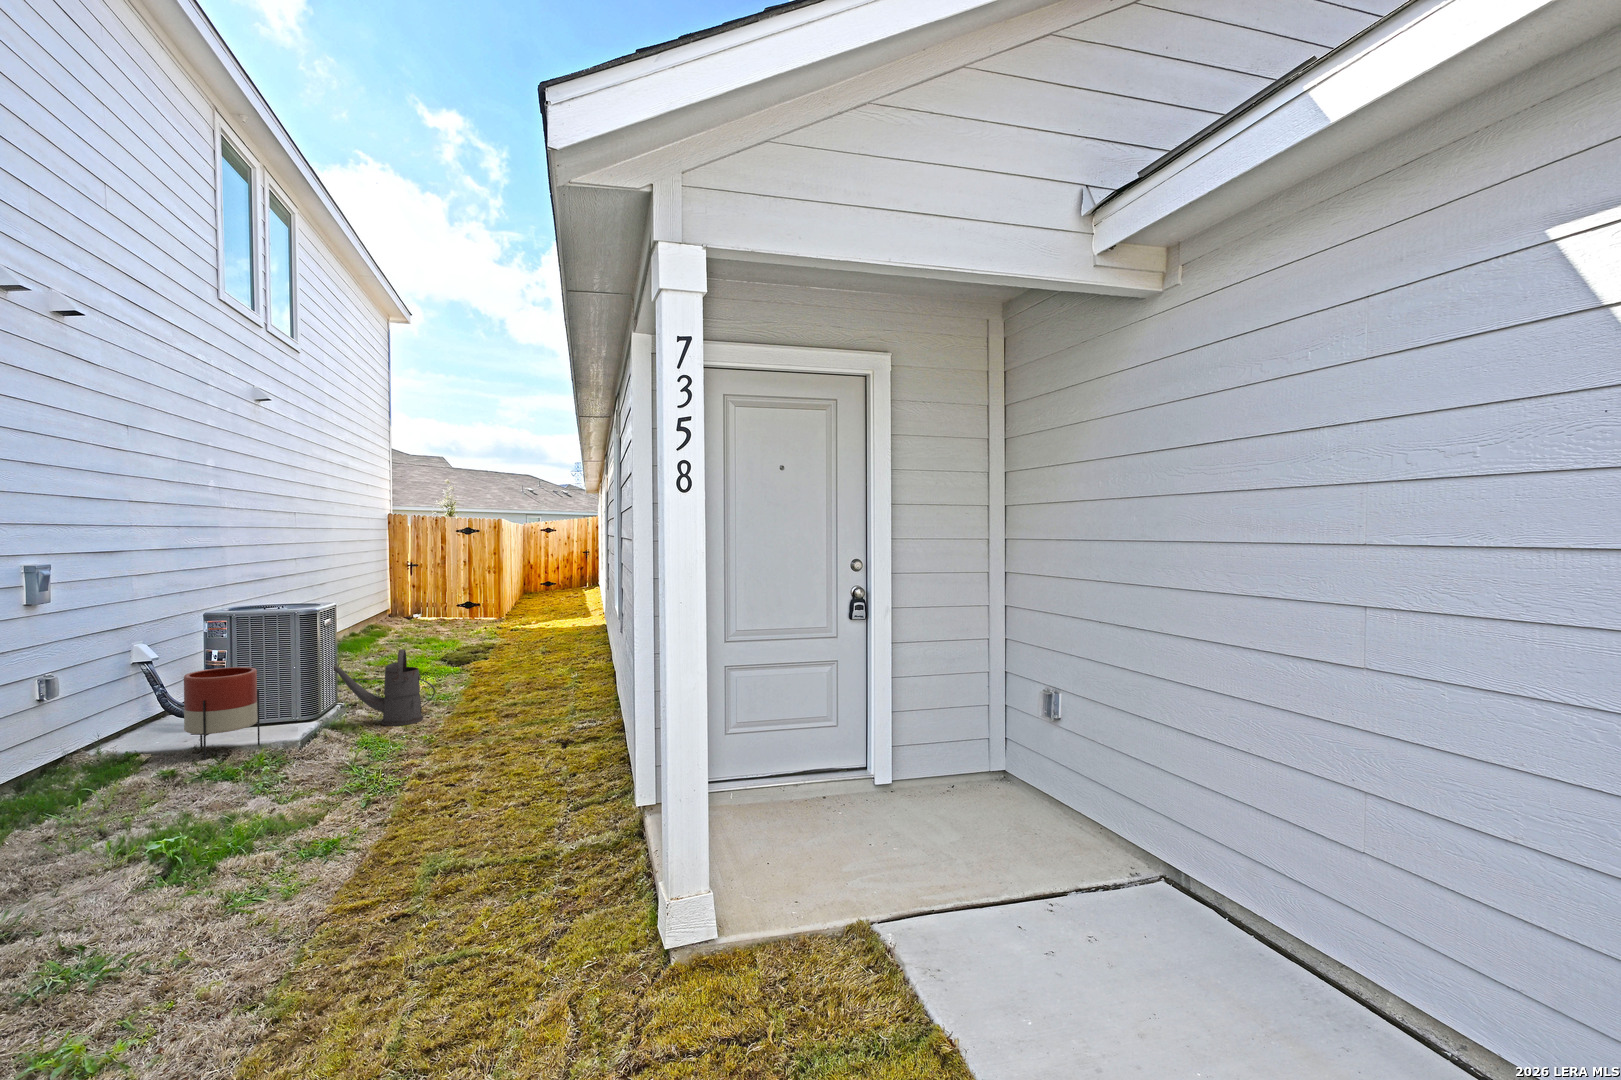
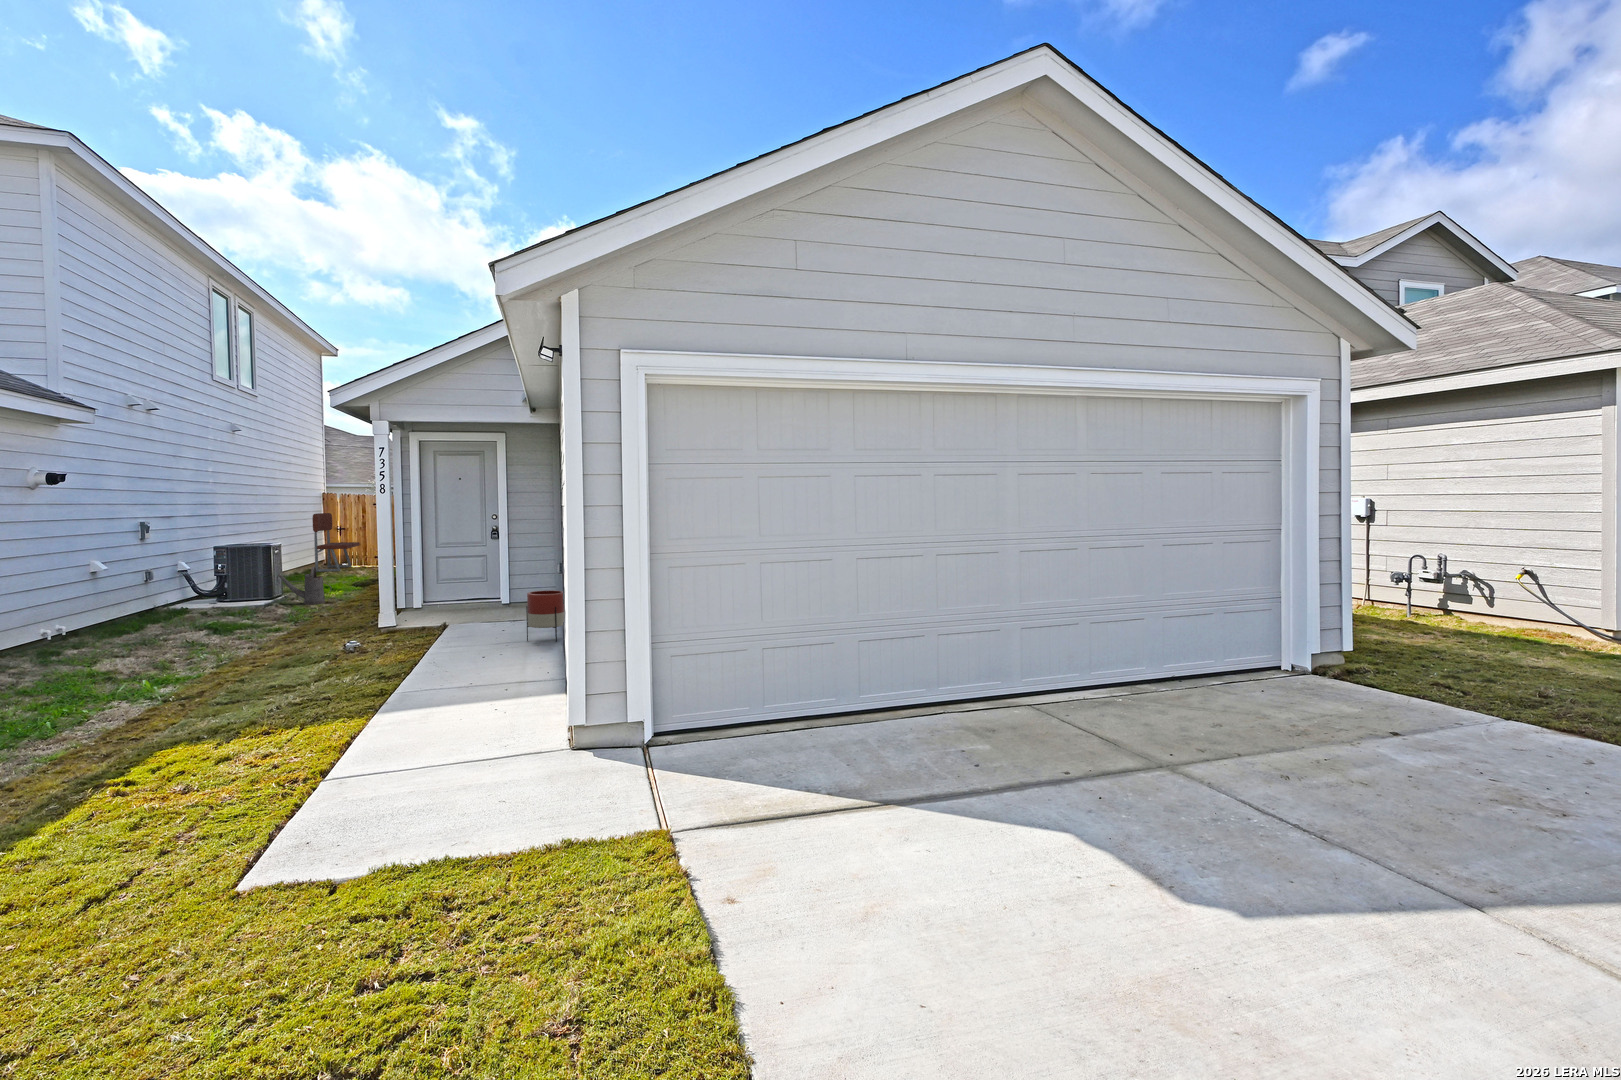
bench: none [376,542,440,629] -> present [312,513,360,572]
planter: present [184,667,260,760] -> present [526,590,564,642]

